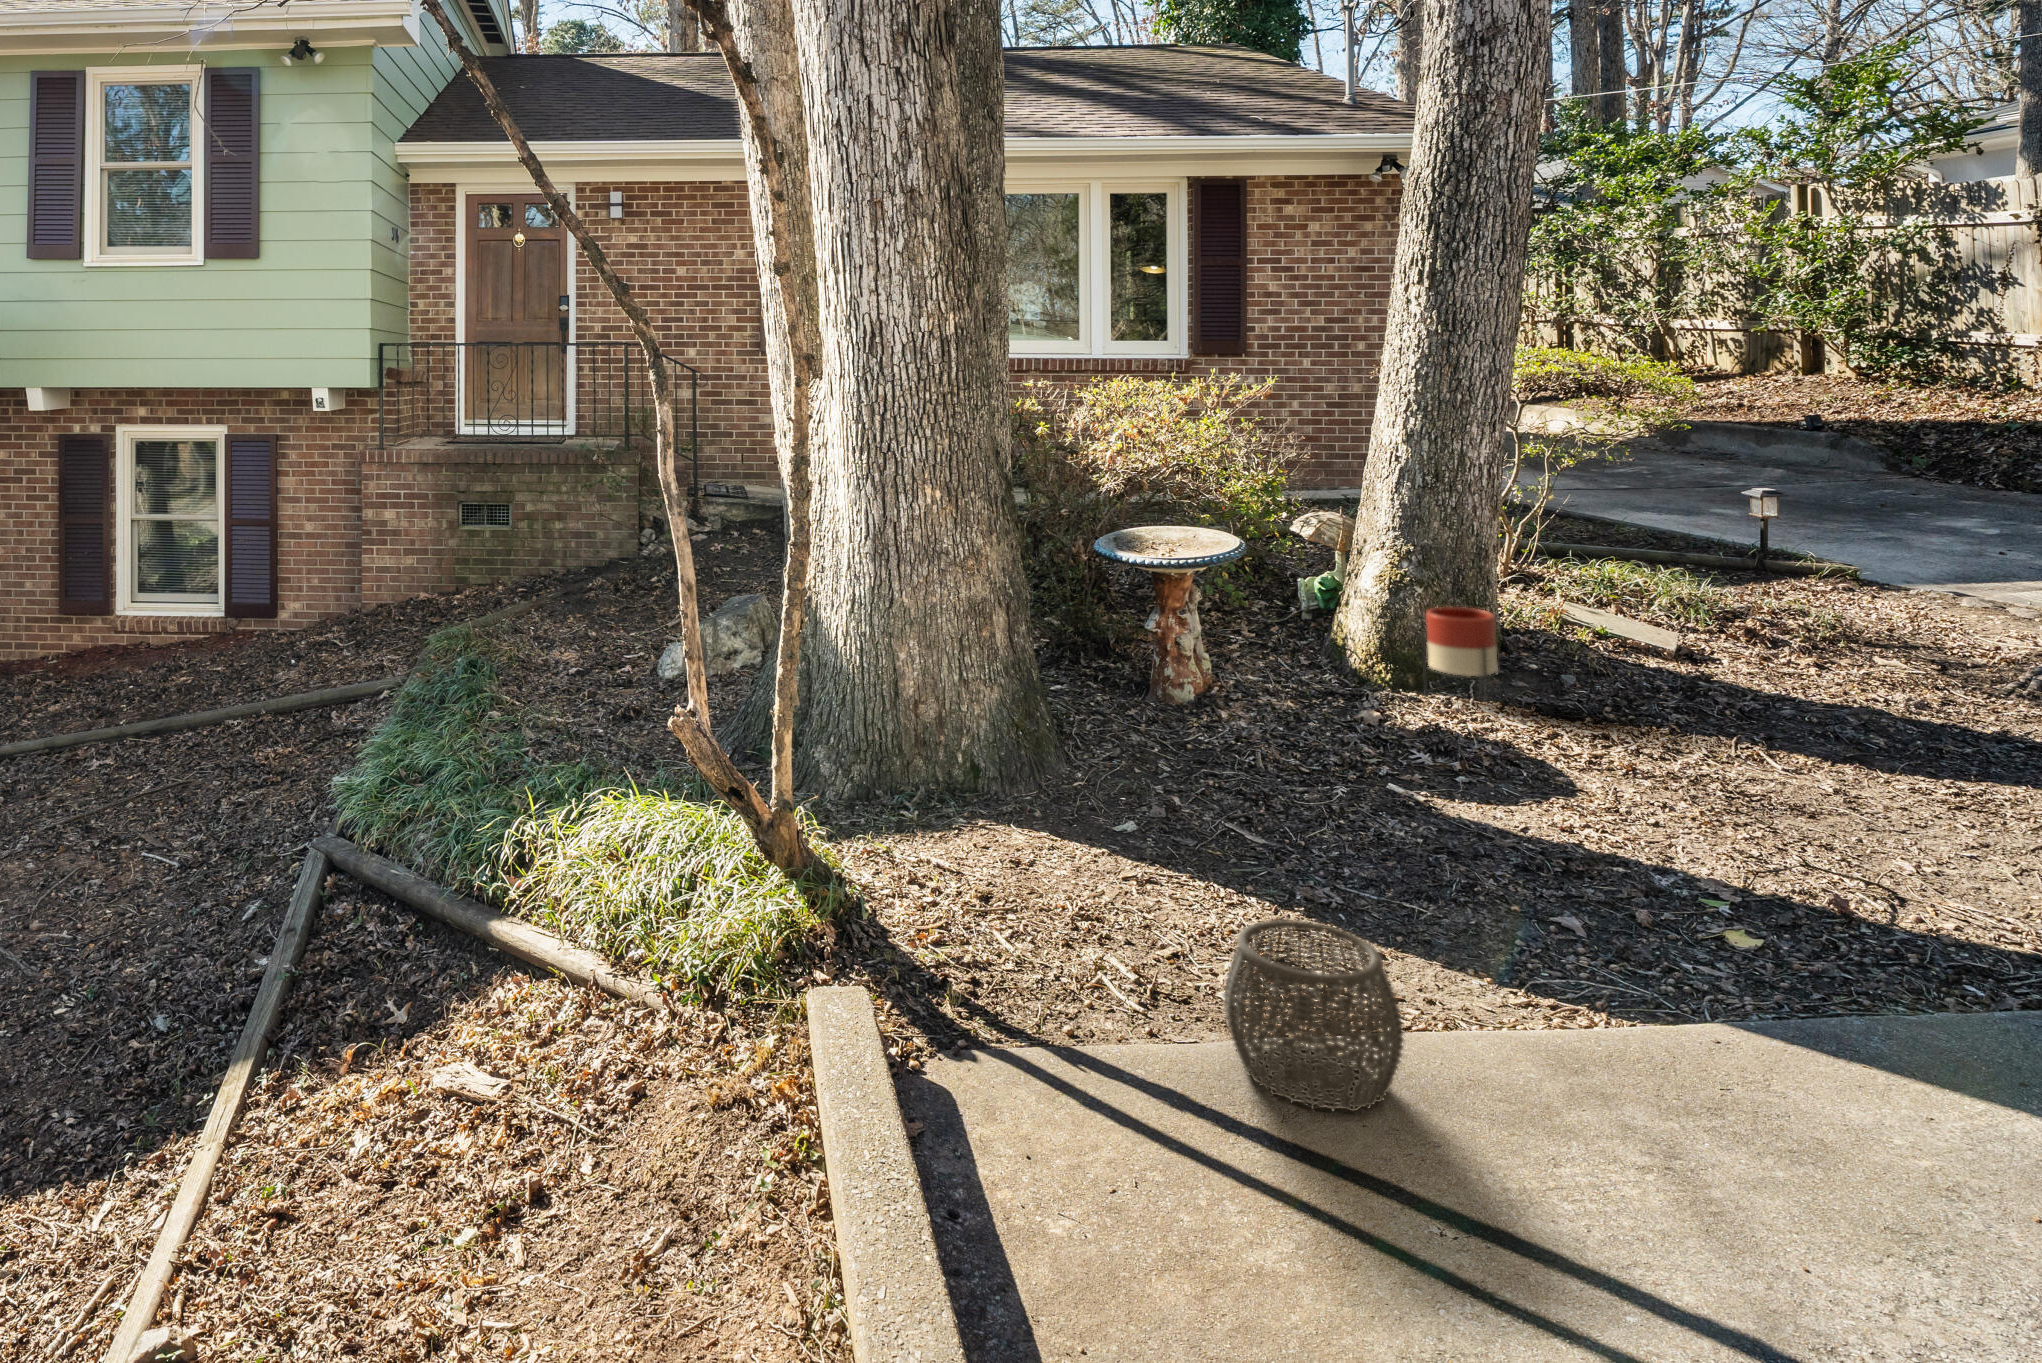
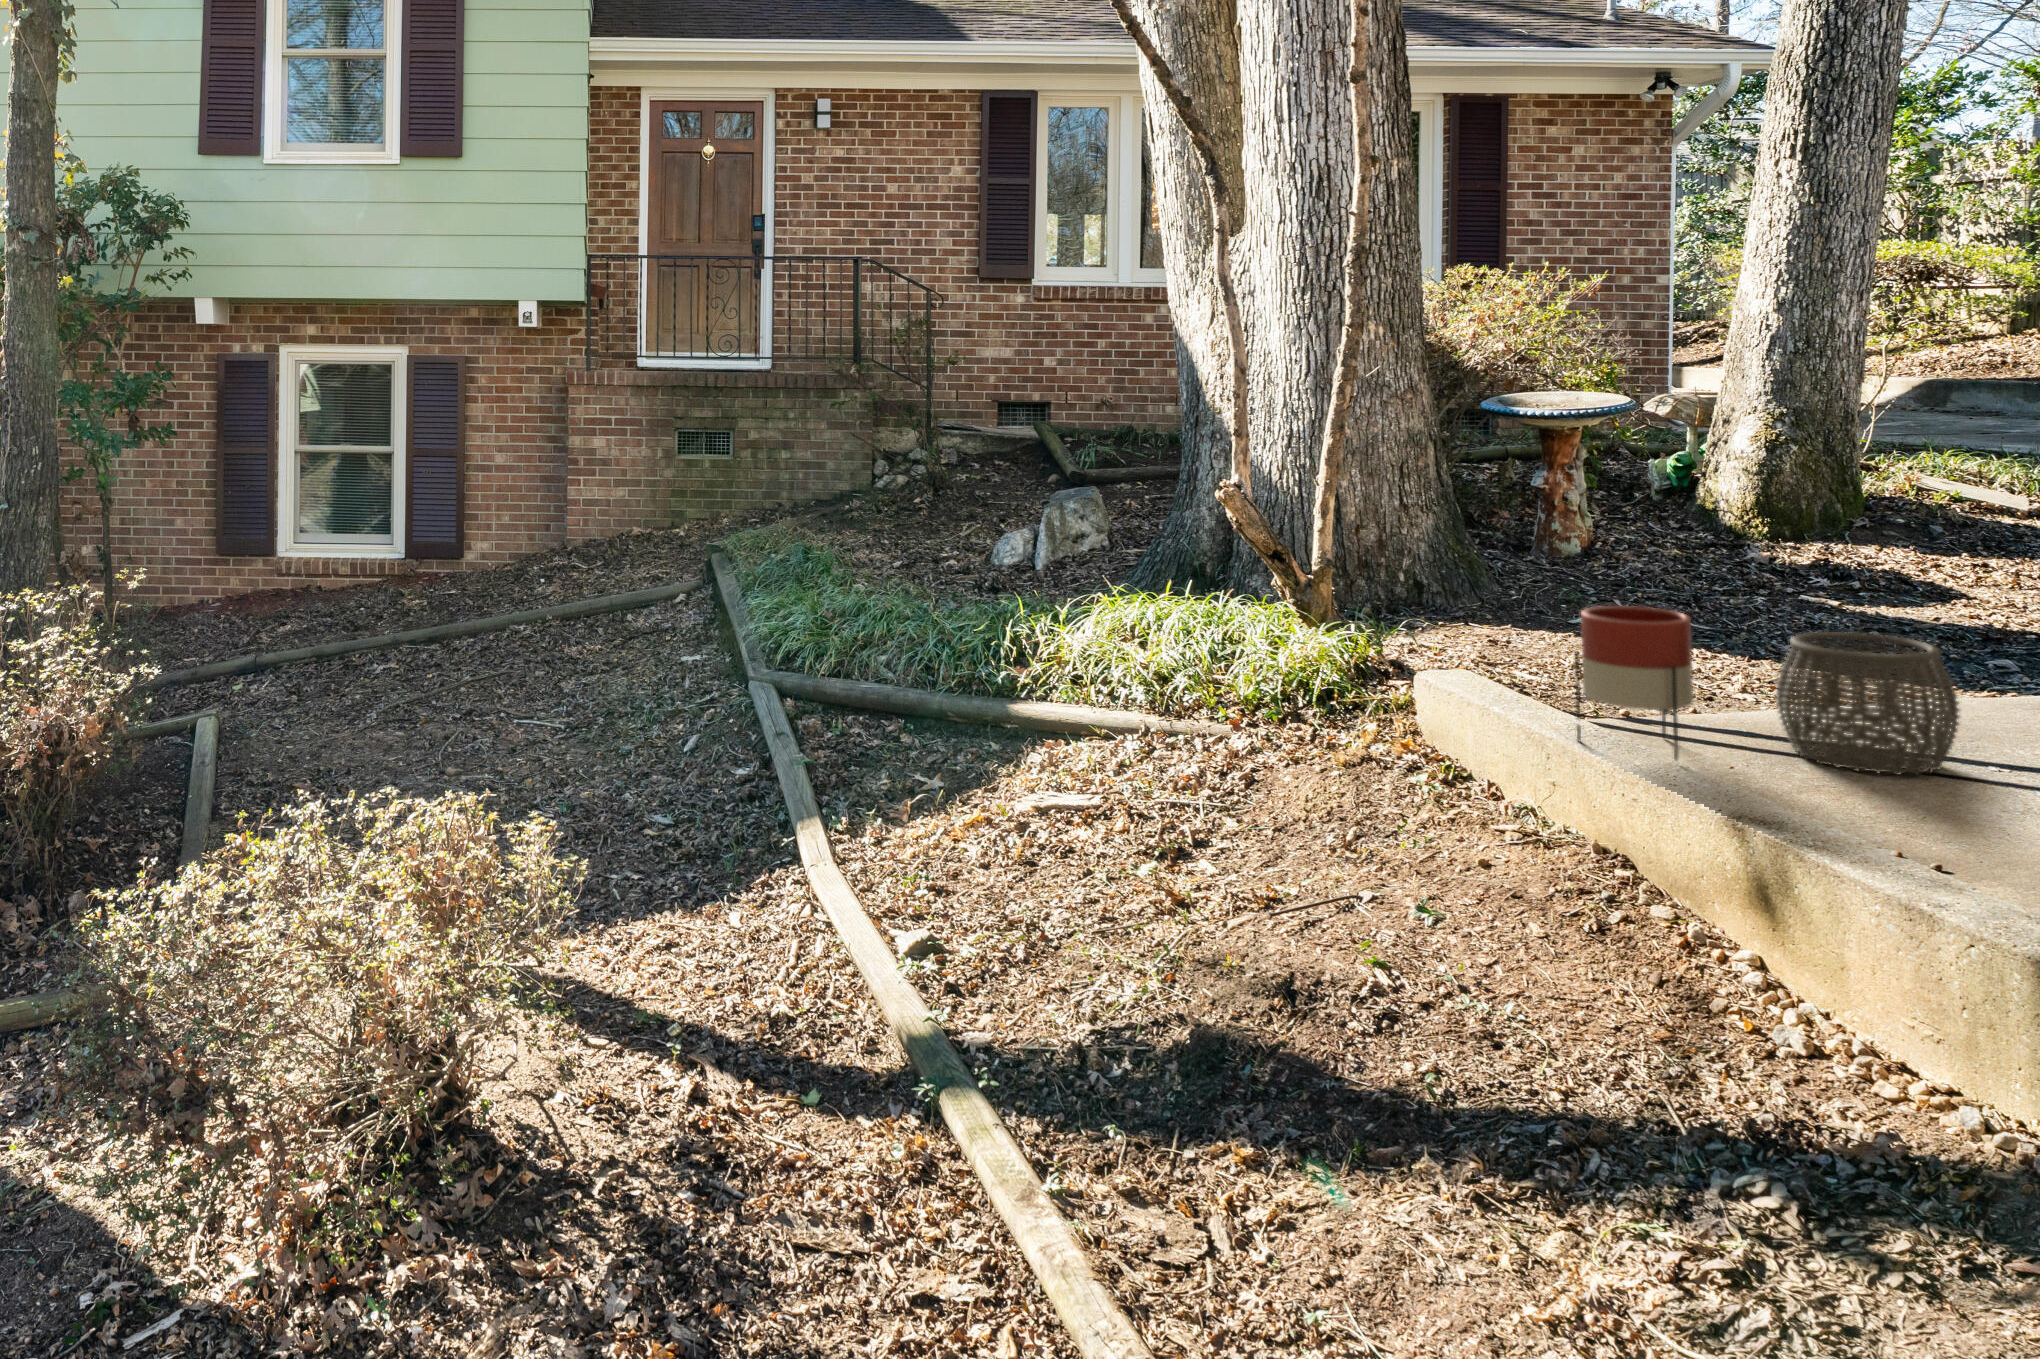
planter: present [1423,607,1498,707] -> present [1575,606,1693,761]

